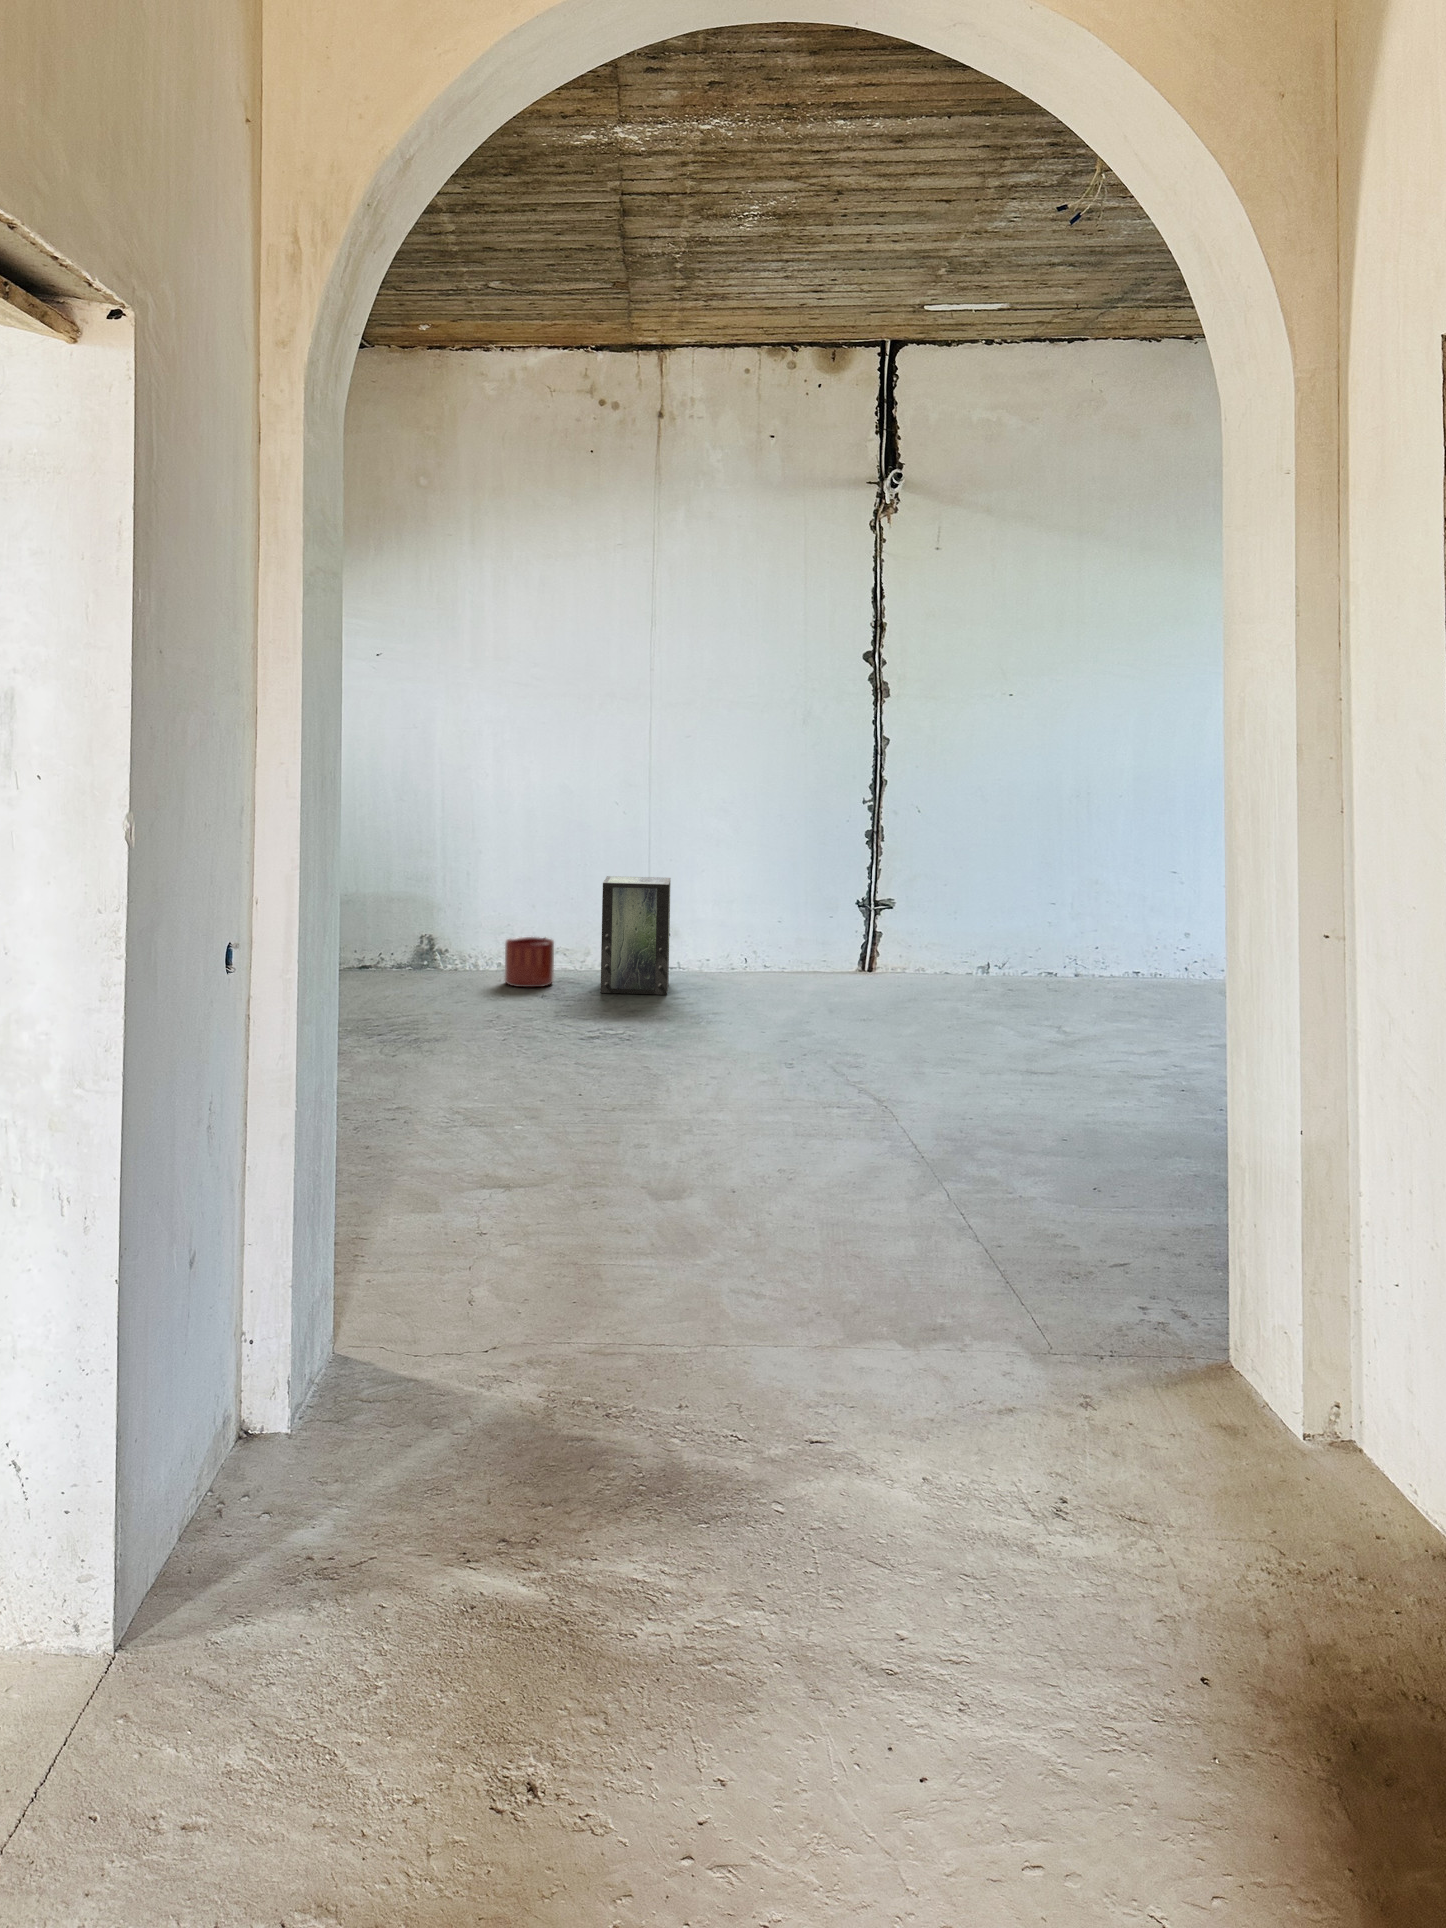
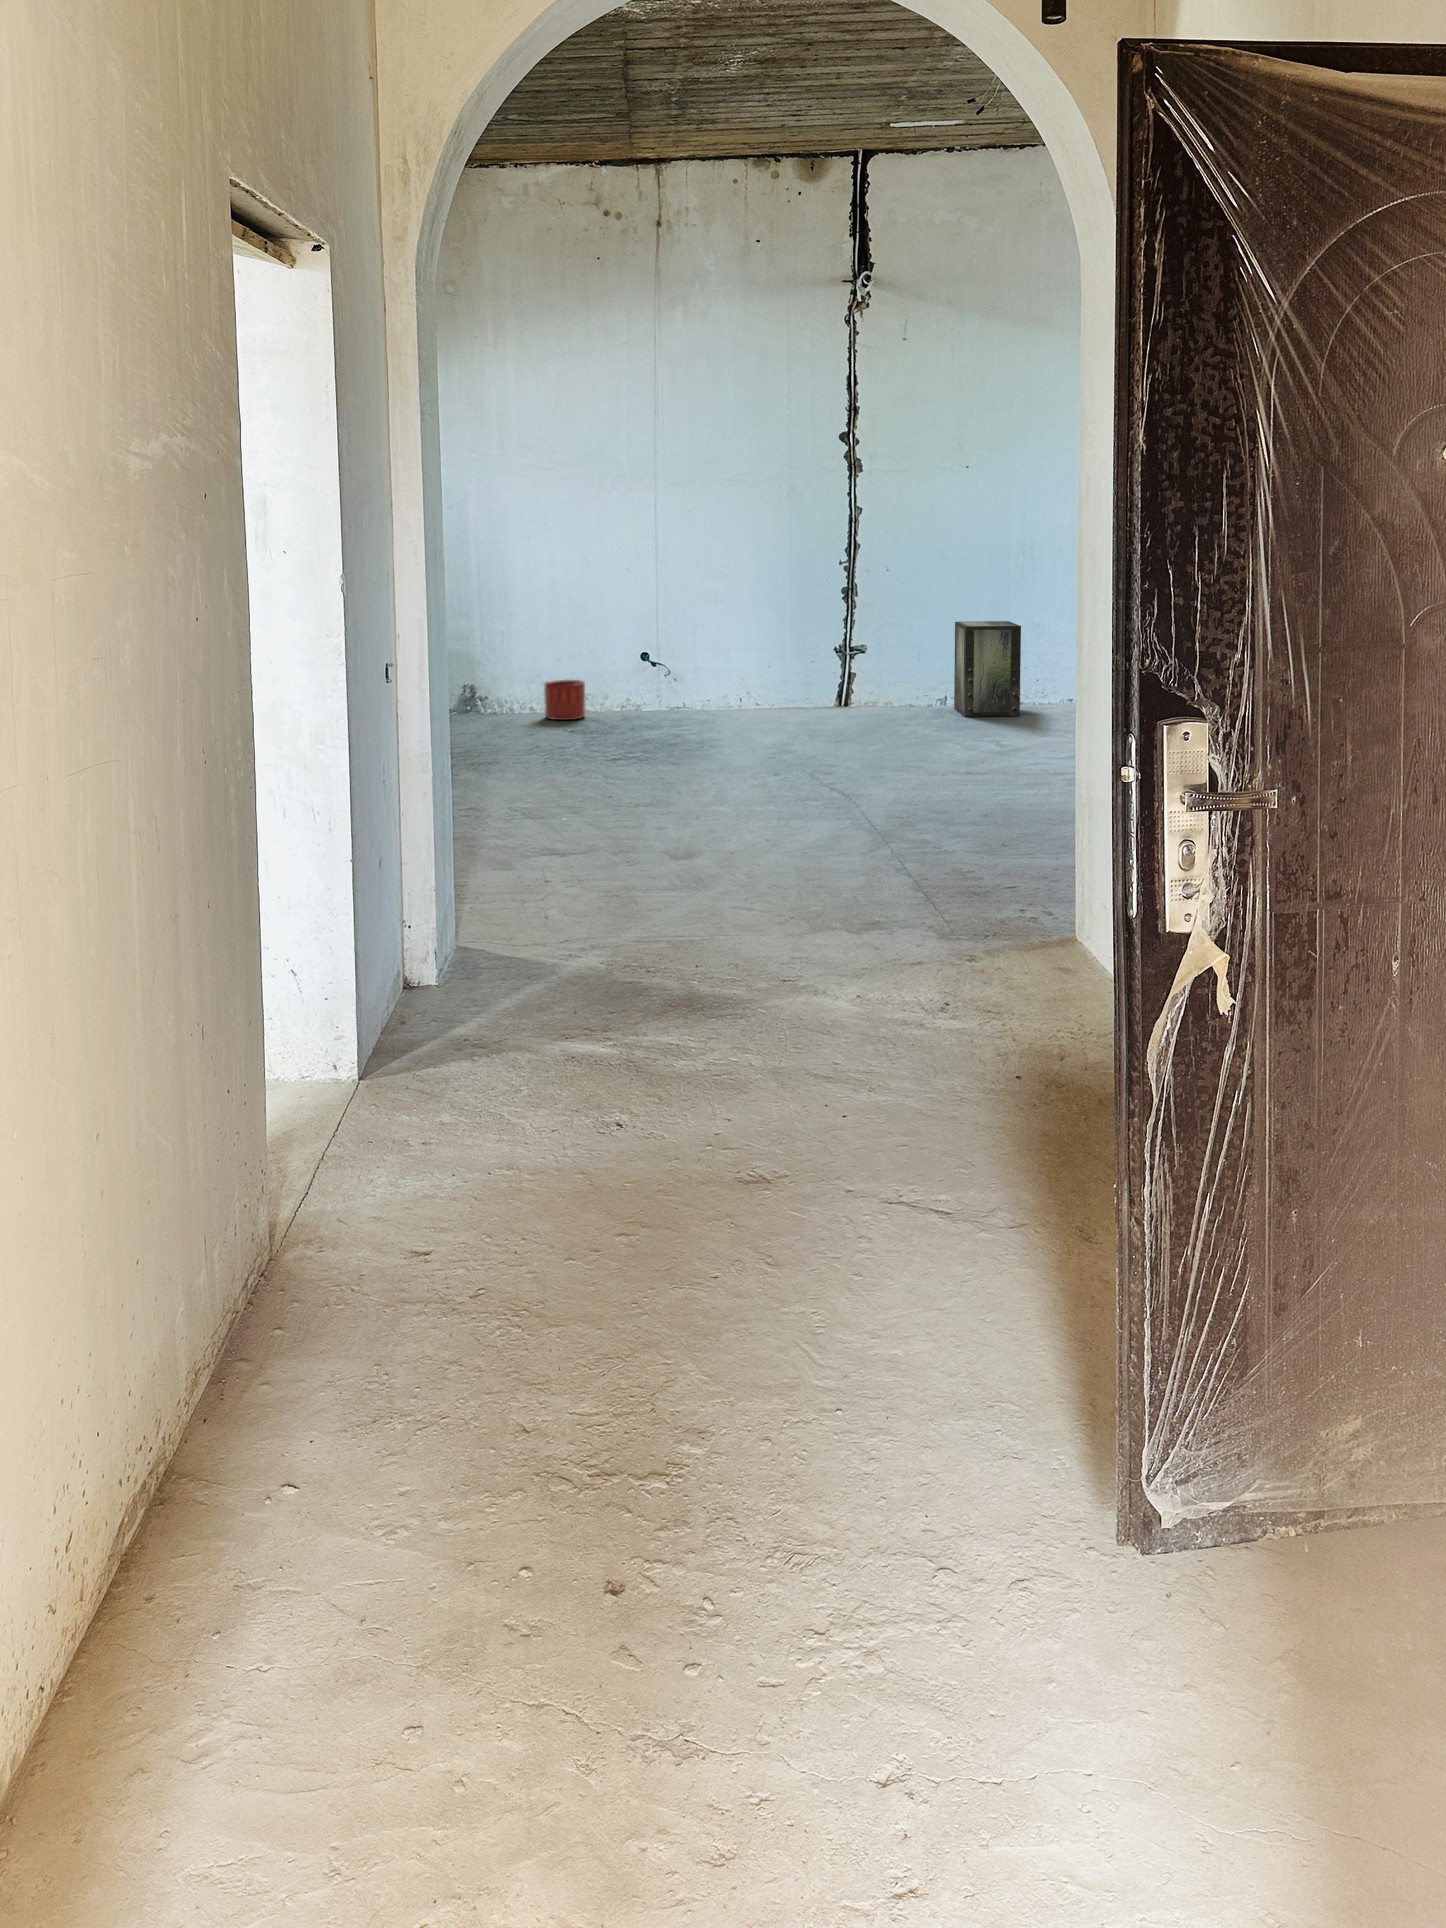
storage box: present [600,876,671,995] -> present [954,621,1021,716]

